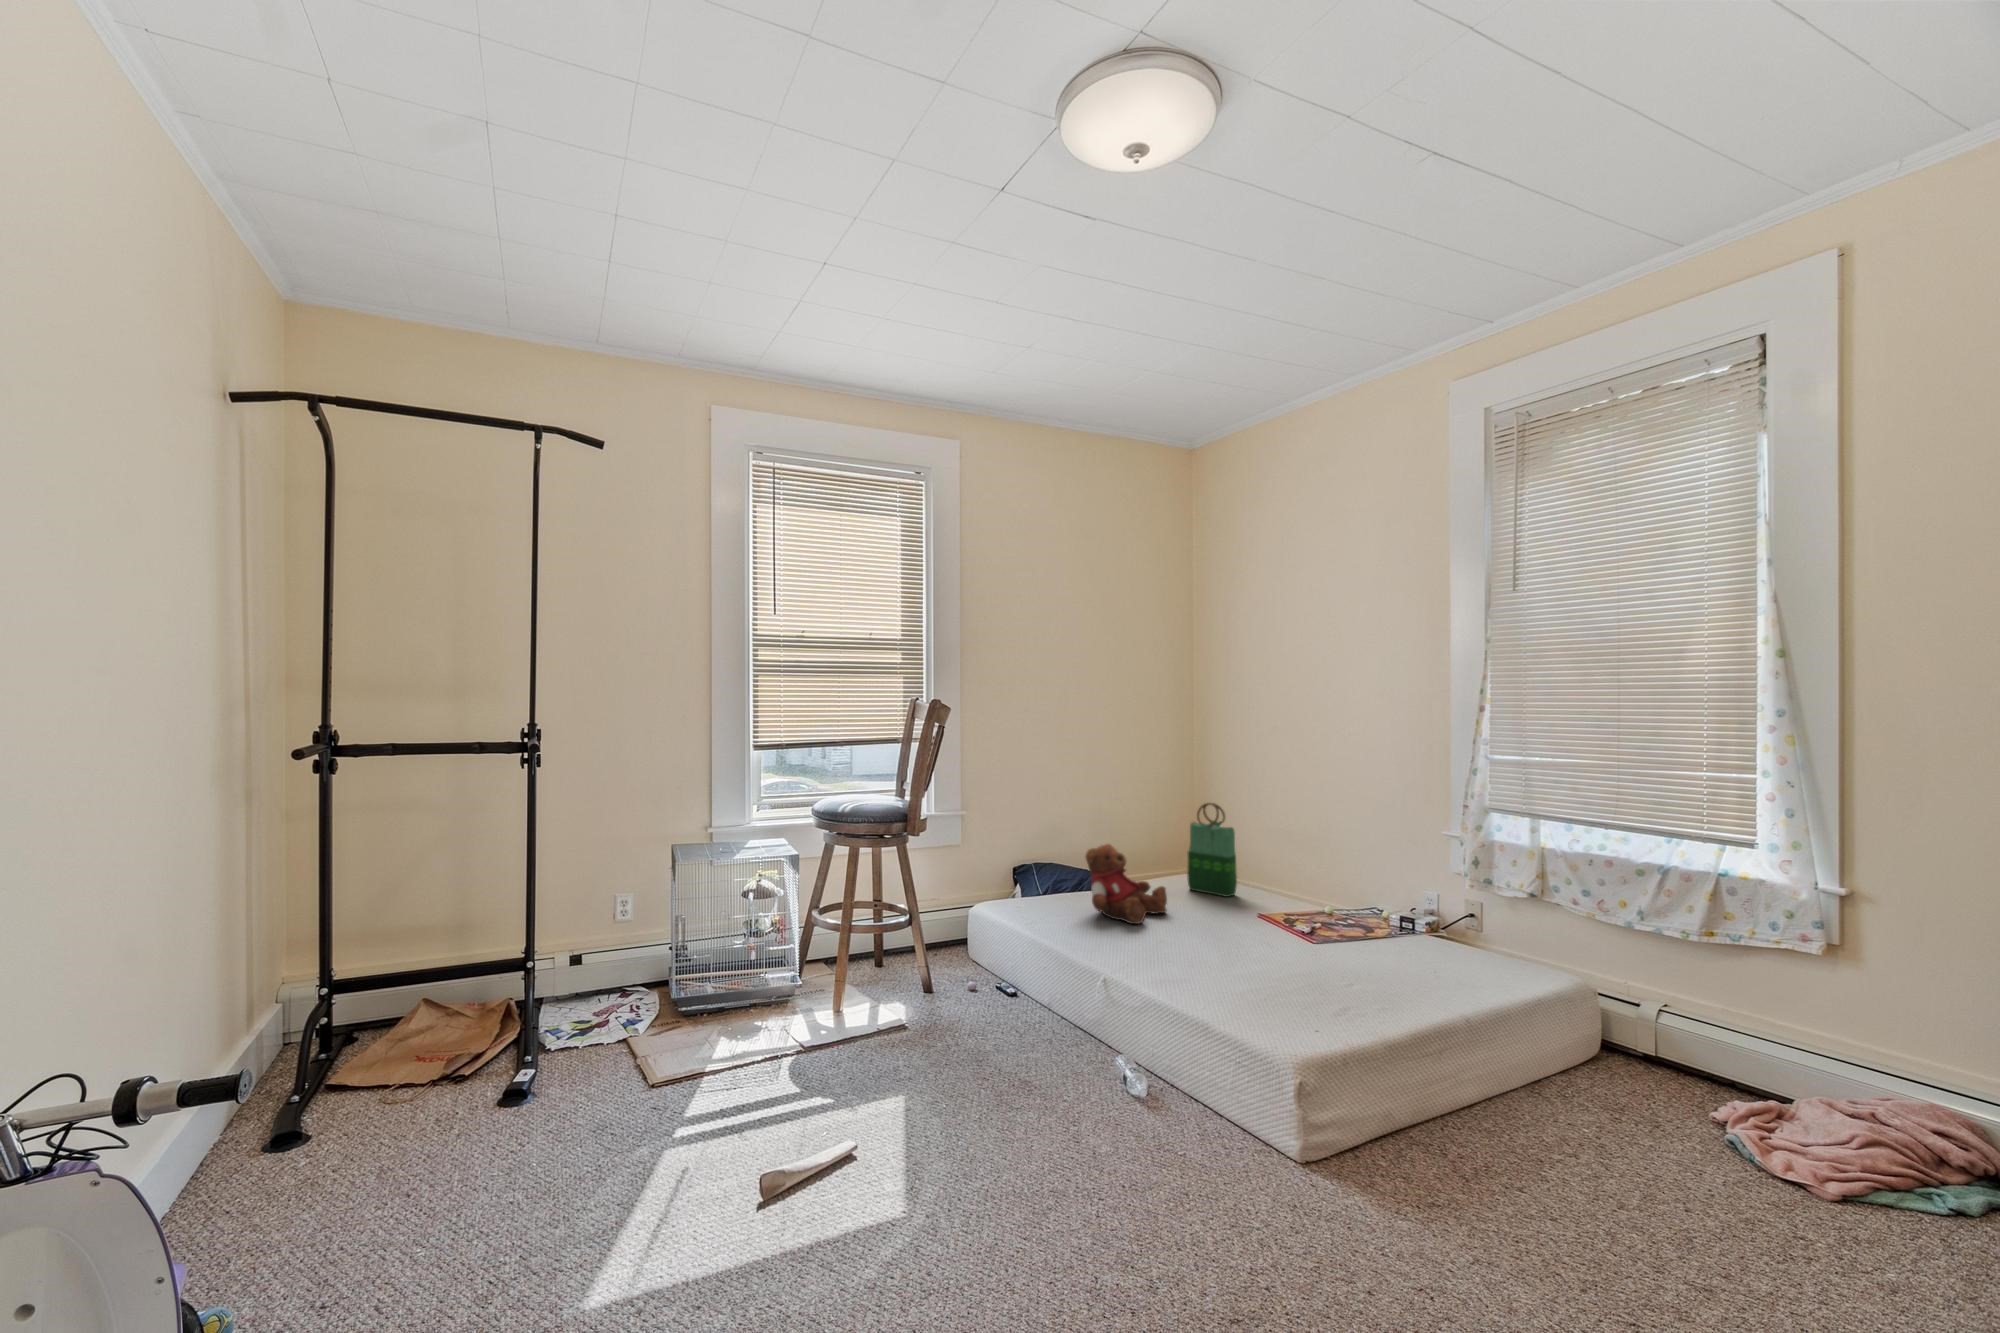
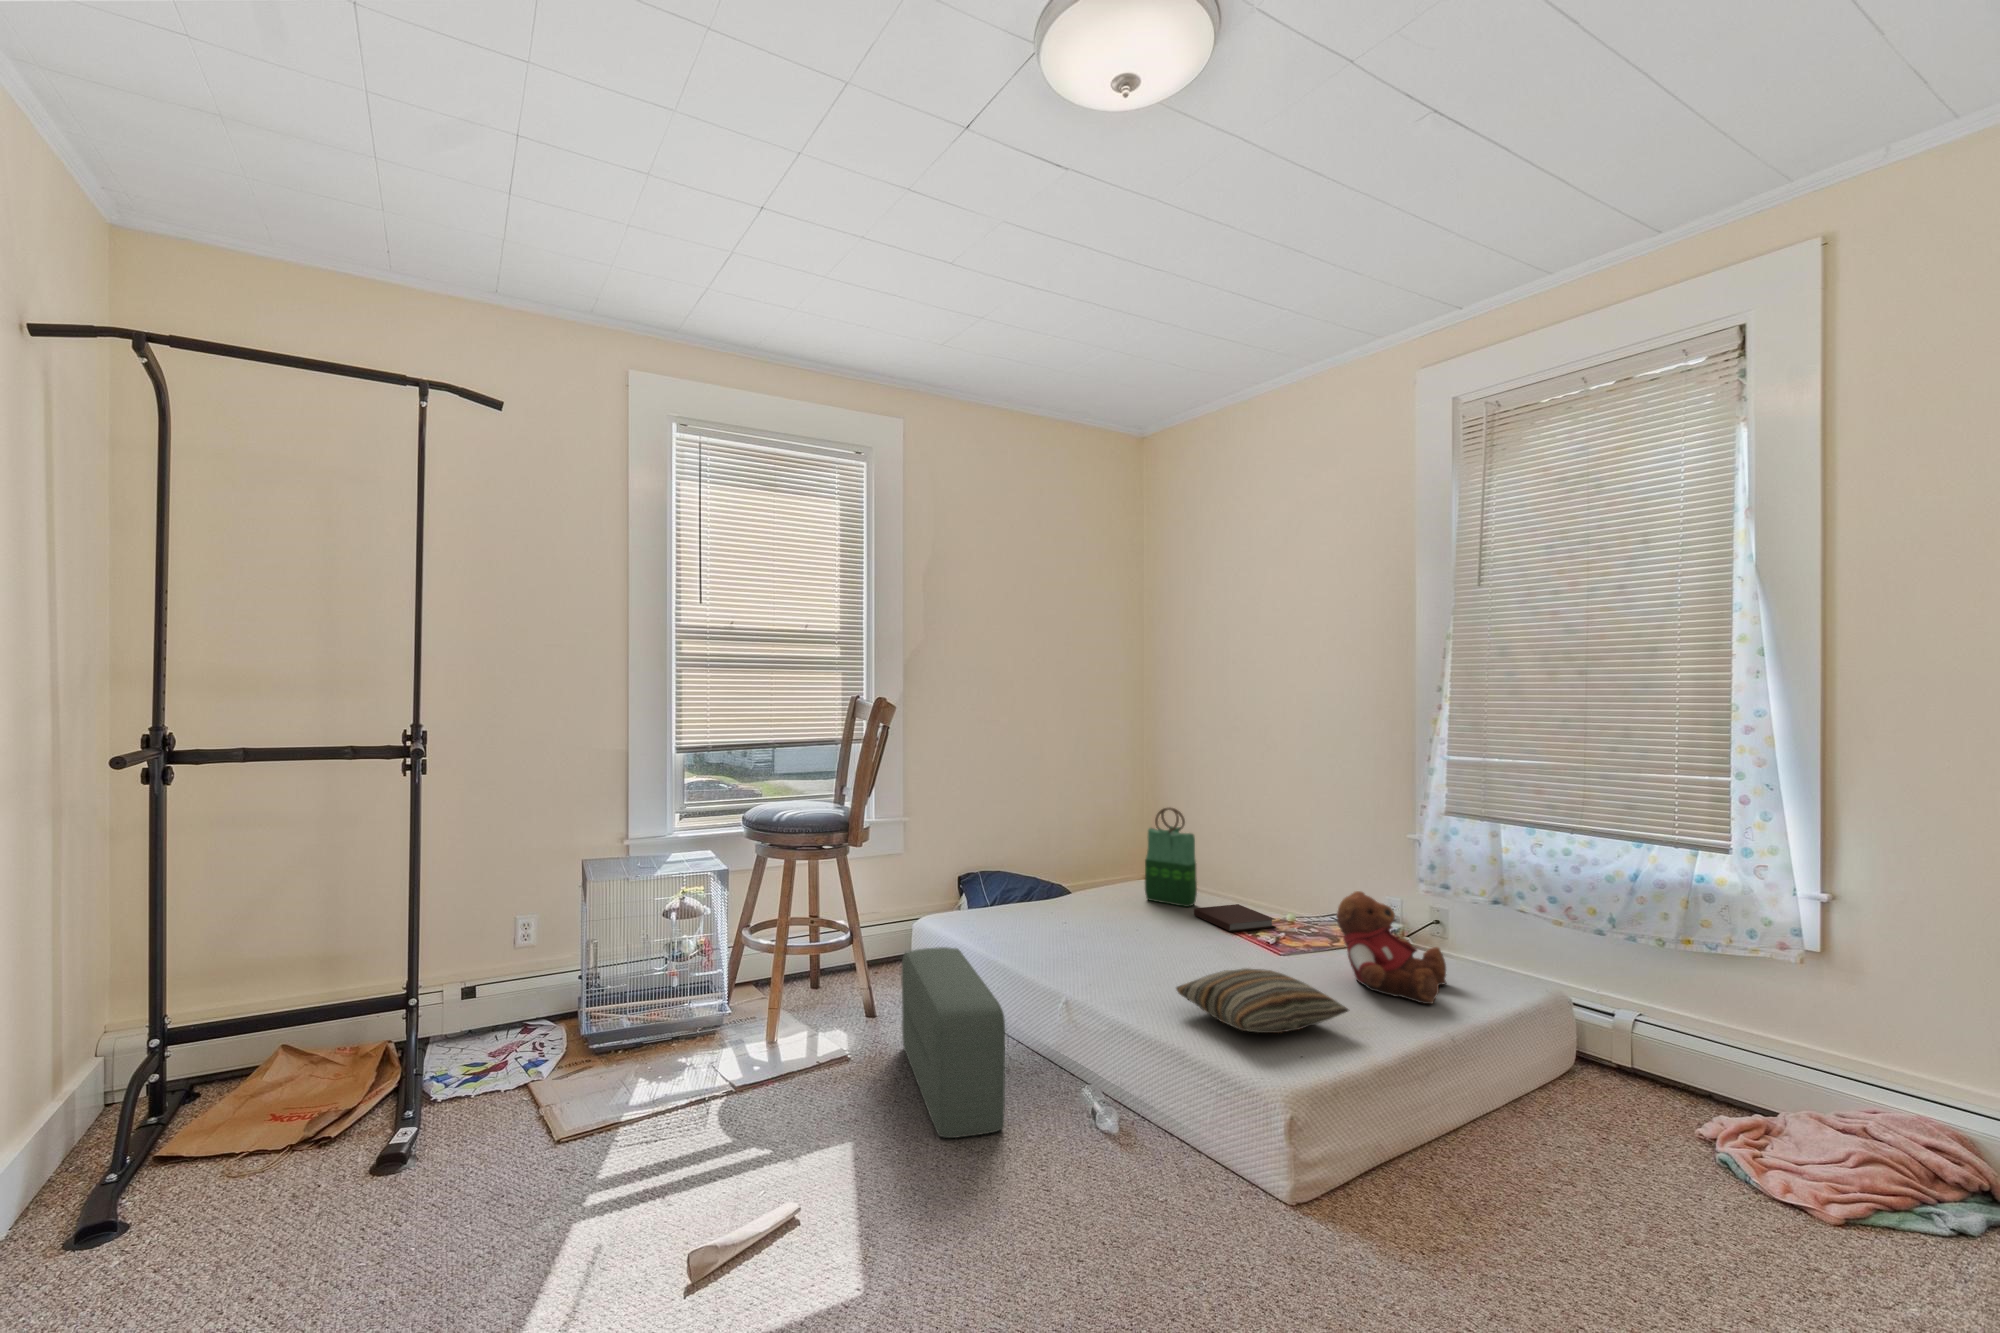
teddy bear: present [1085,844,1167,924] -> present [1337,891,1446,1004]
notebook: none [1233,895,1310,919] -> present [1194,904,1275,932]
pouf: none [954,927,1043,1095] -> present [901,947,1005,1138]
pillow: none [1203,950,1365,1007] -> present [1176,968,1348,1033]

